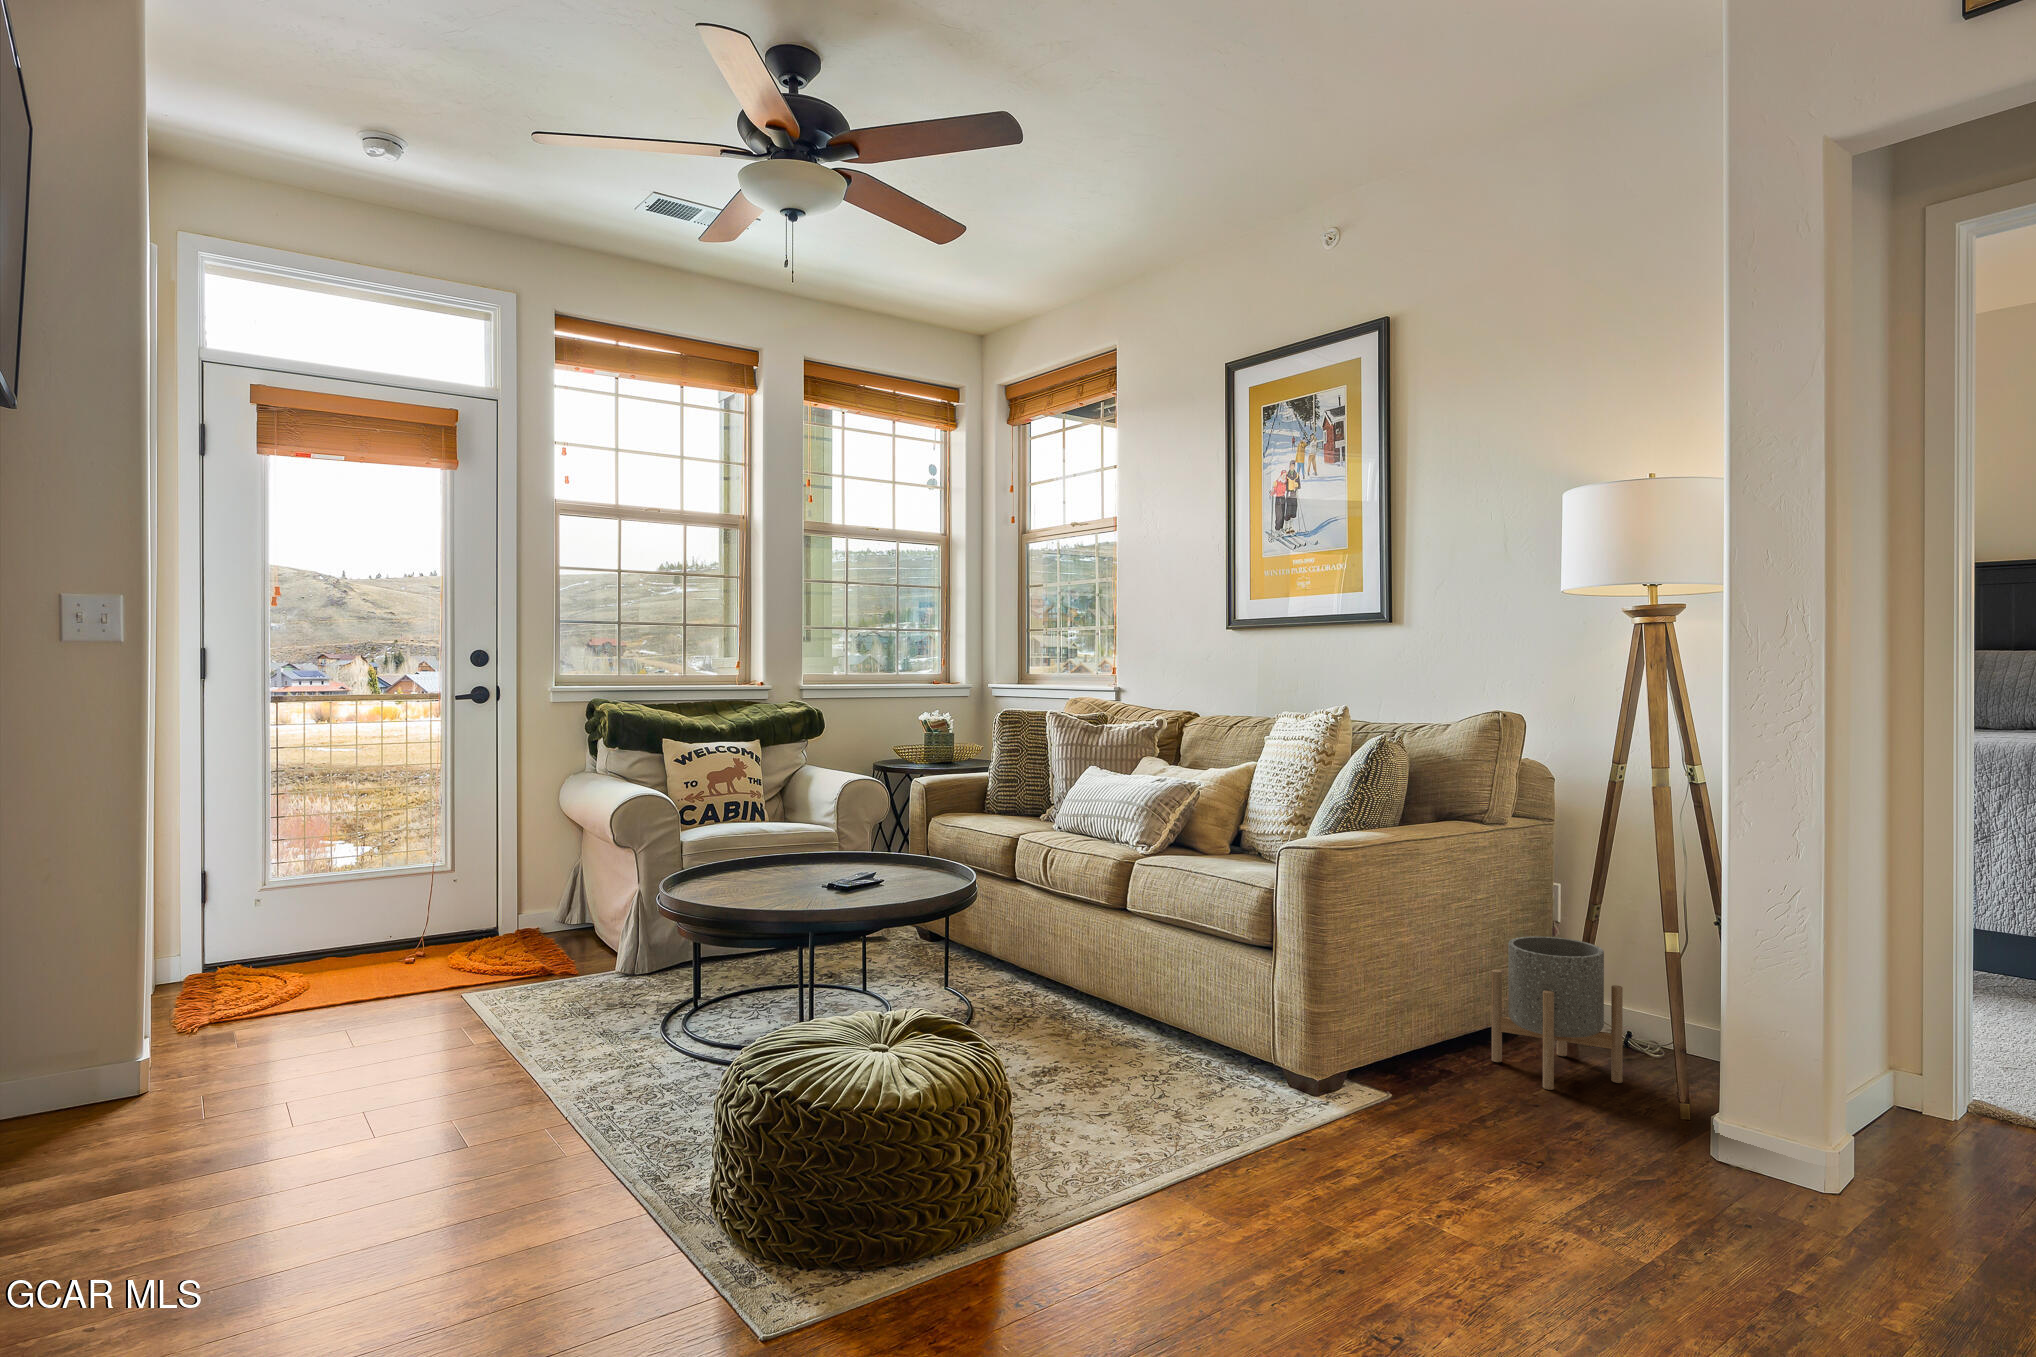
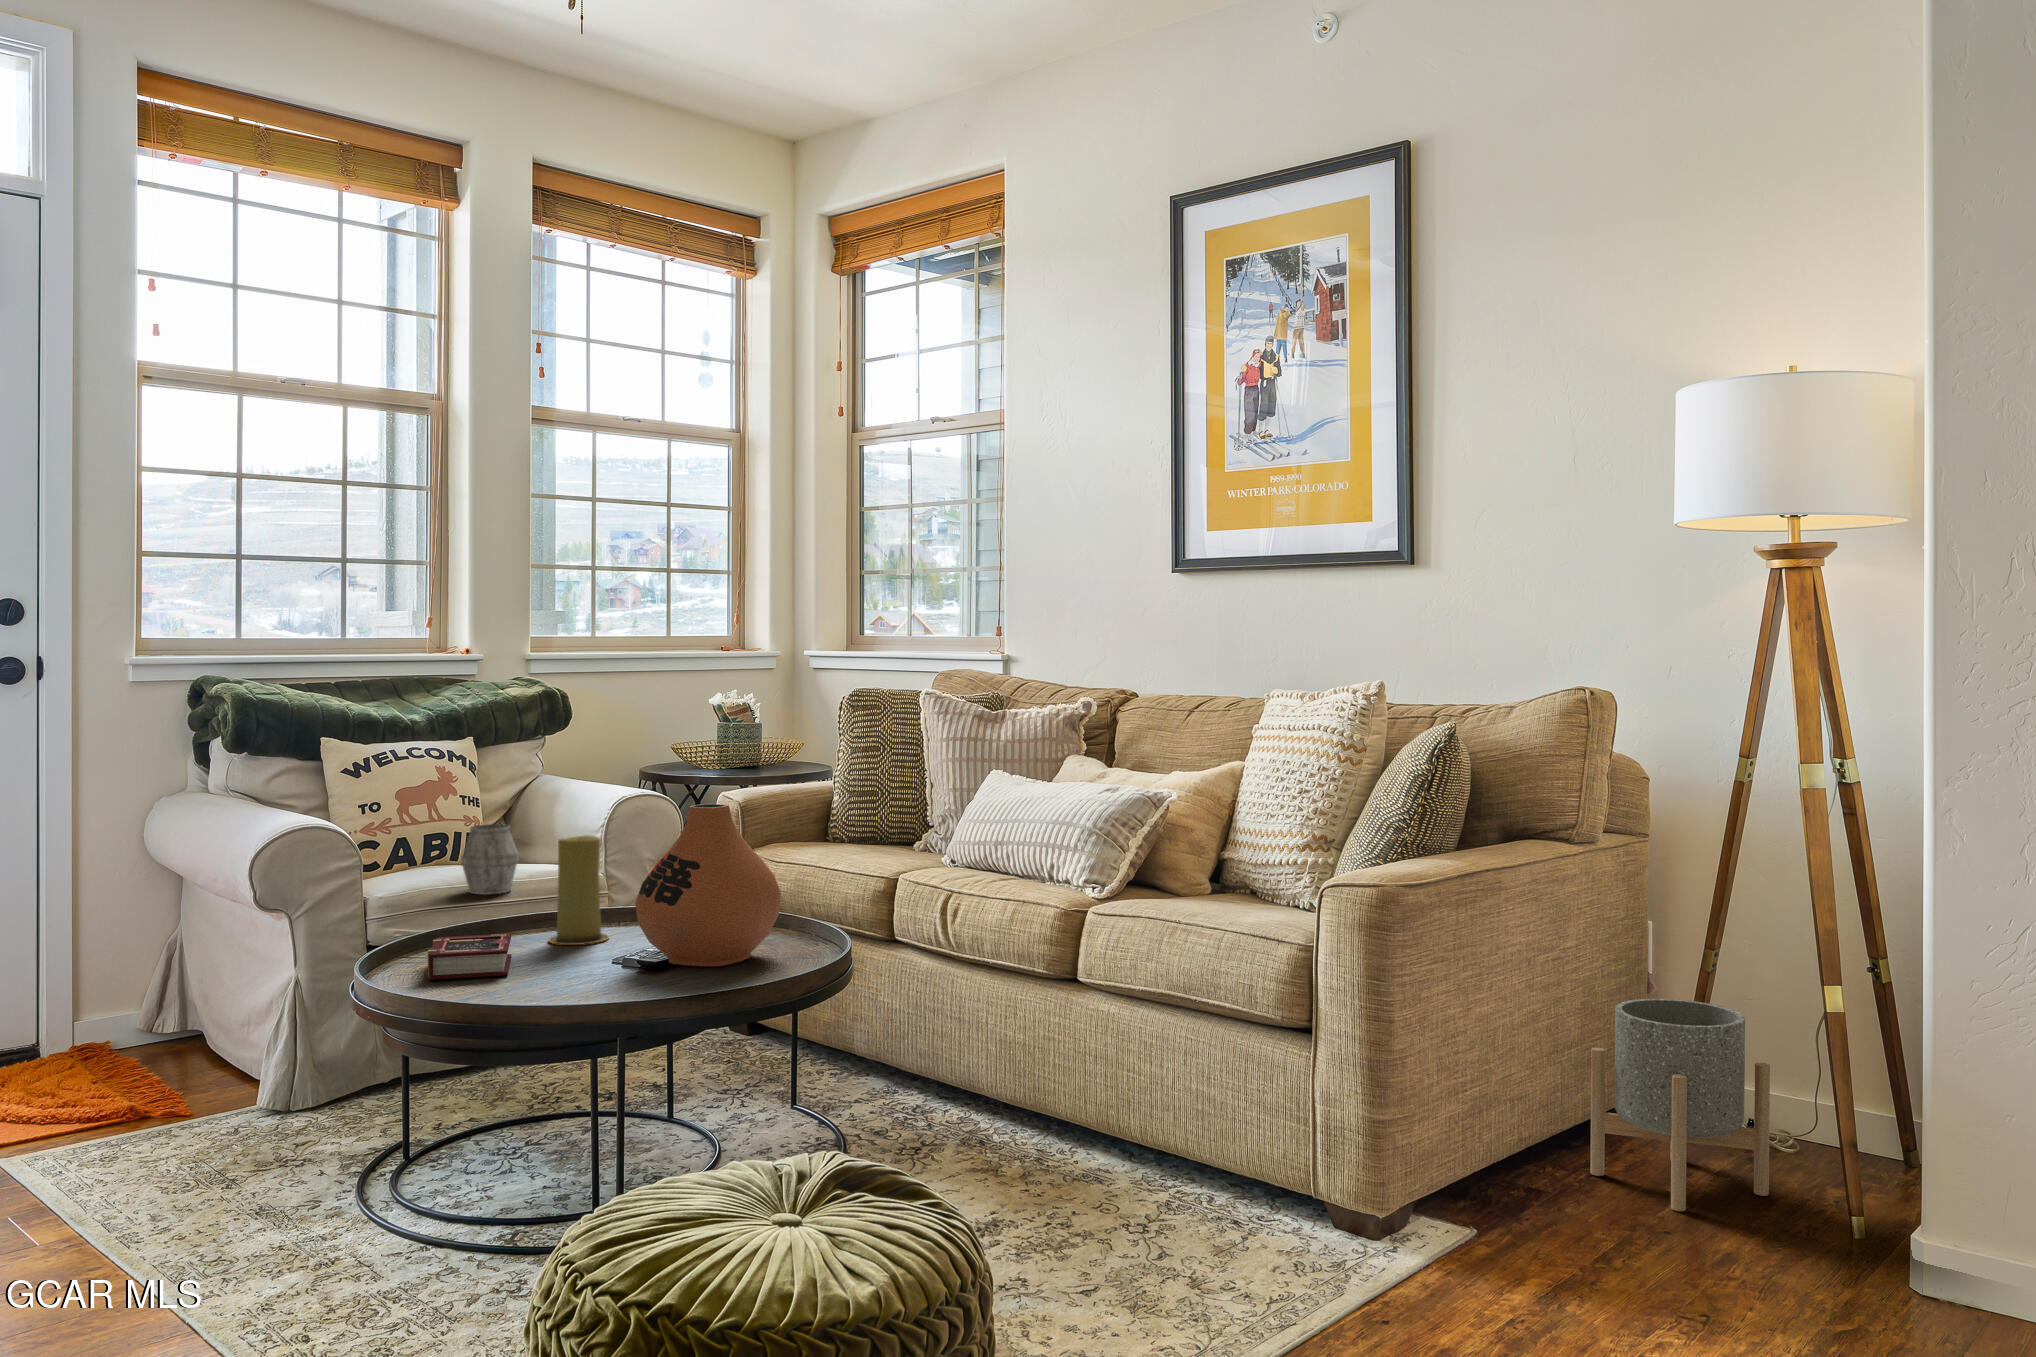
vase: none [831,784,926,890] -> present [635,804,781,966]
mug: none [743,795,780,841] -> present [461,824,518,895]
candle: none [783,803,822,874] -> present [548,835,609,945]
book: none [701,865,757,893] -> present [428,934,512,980]

